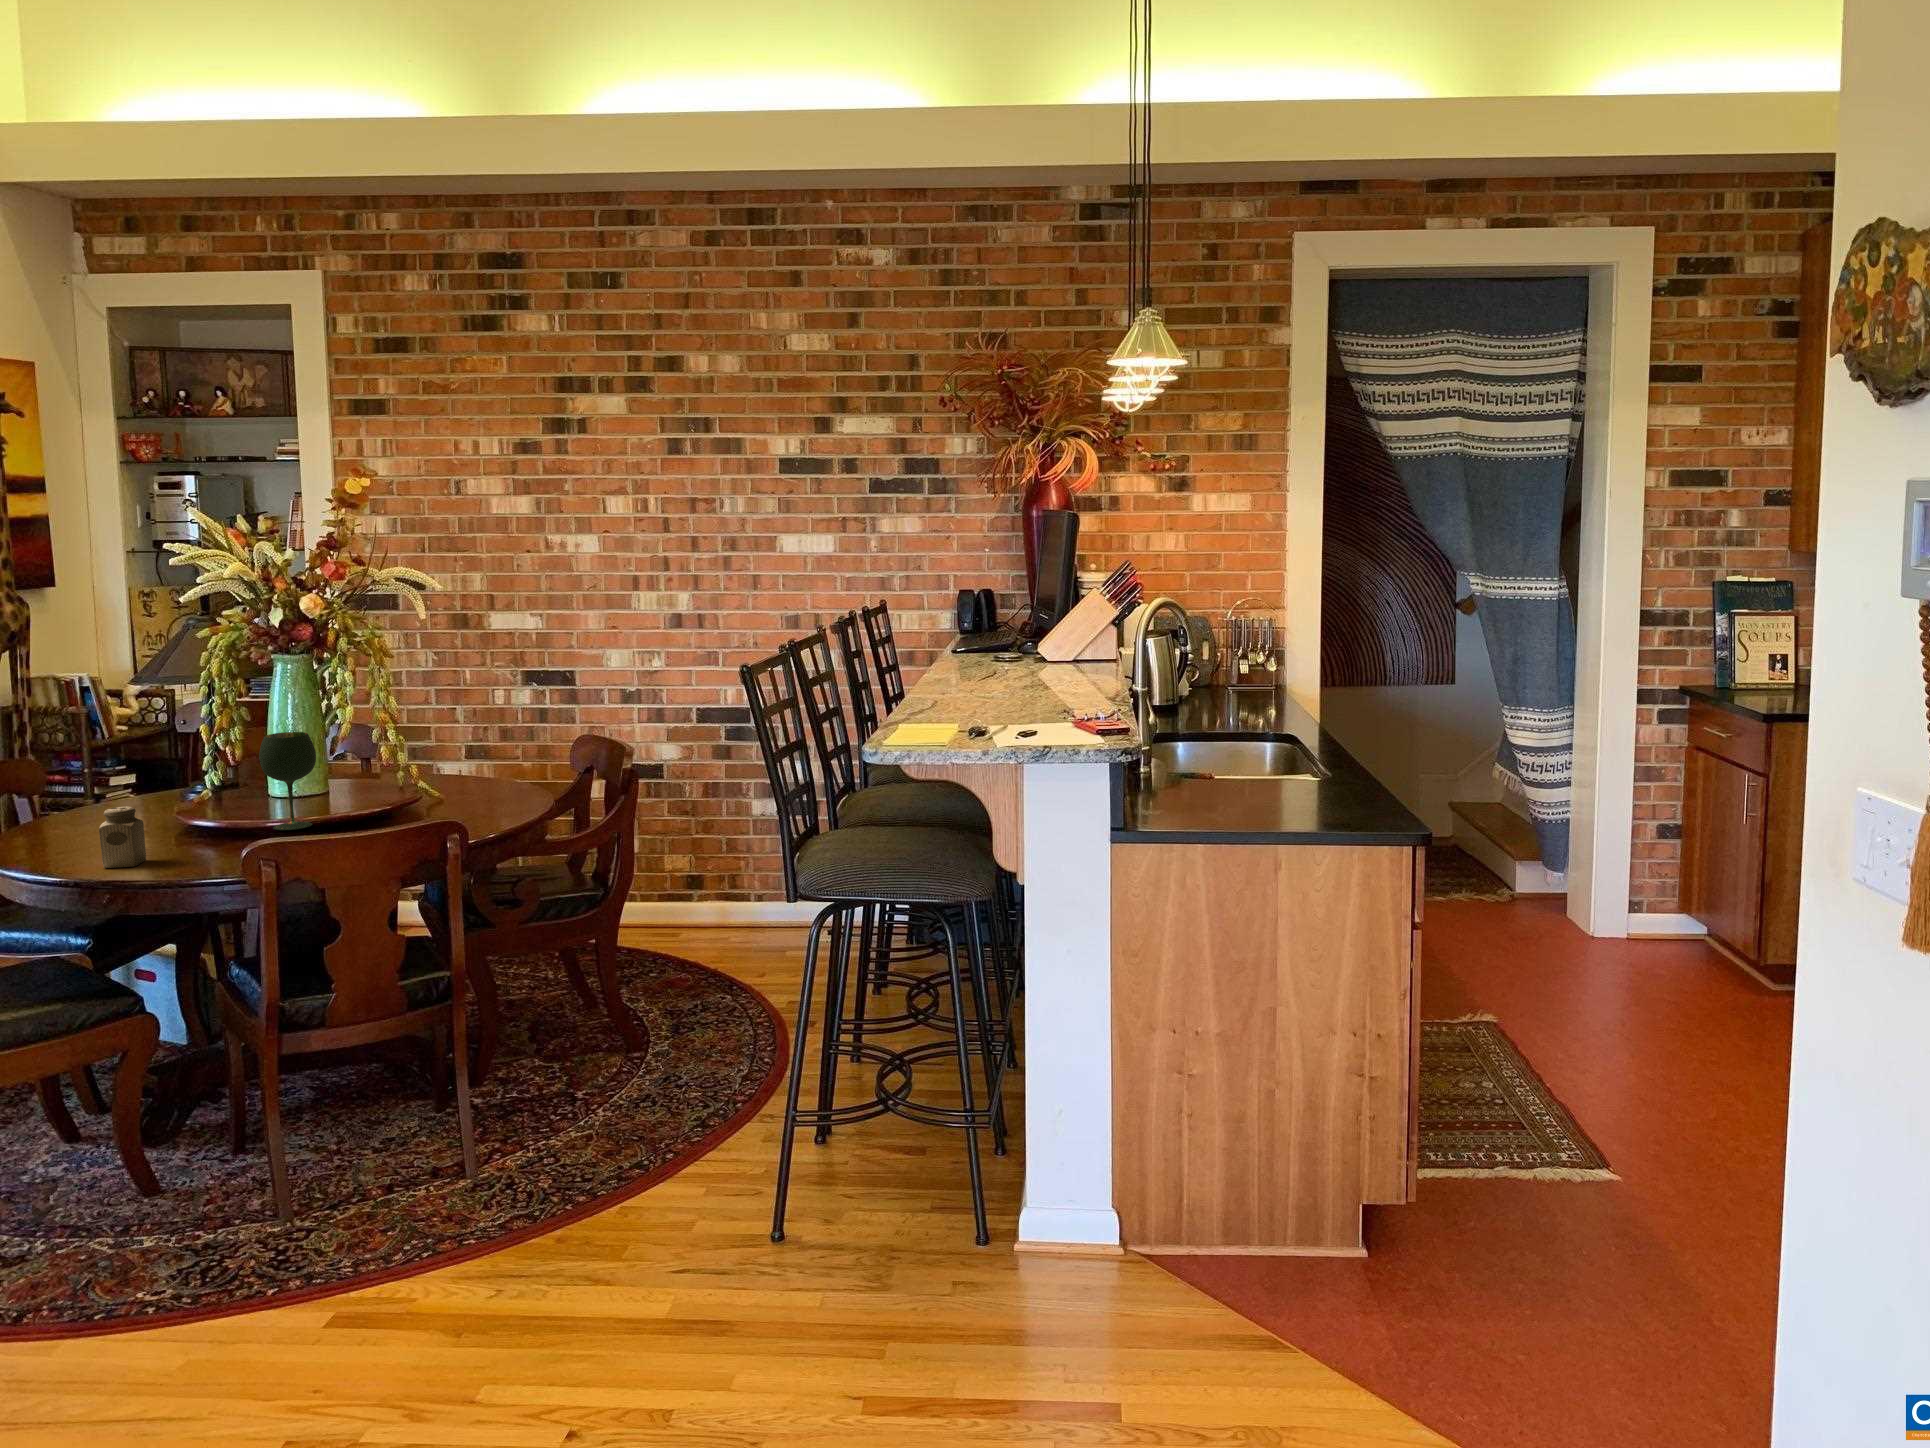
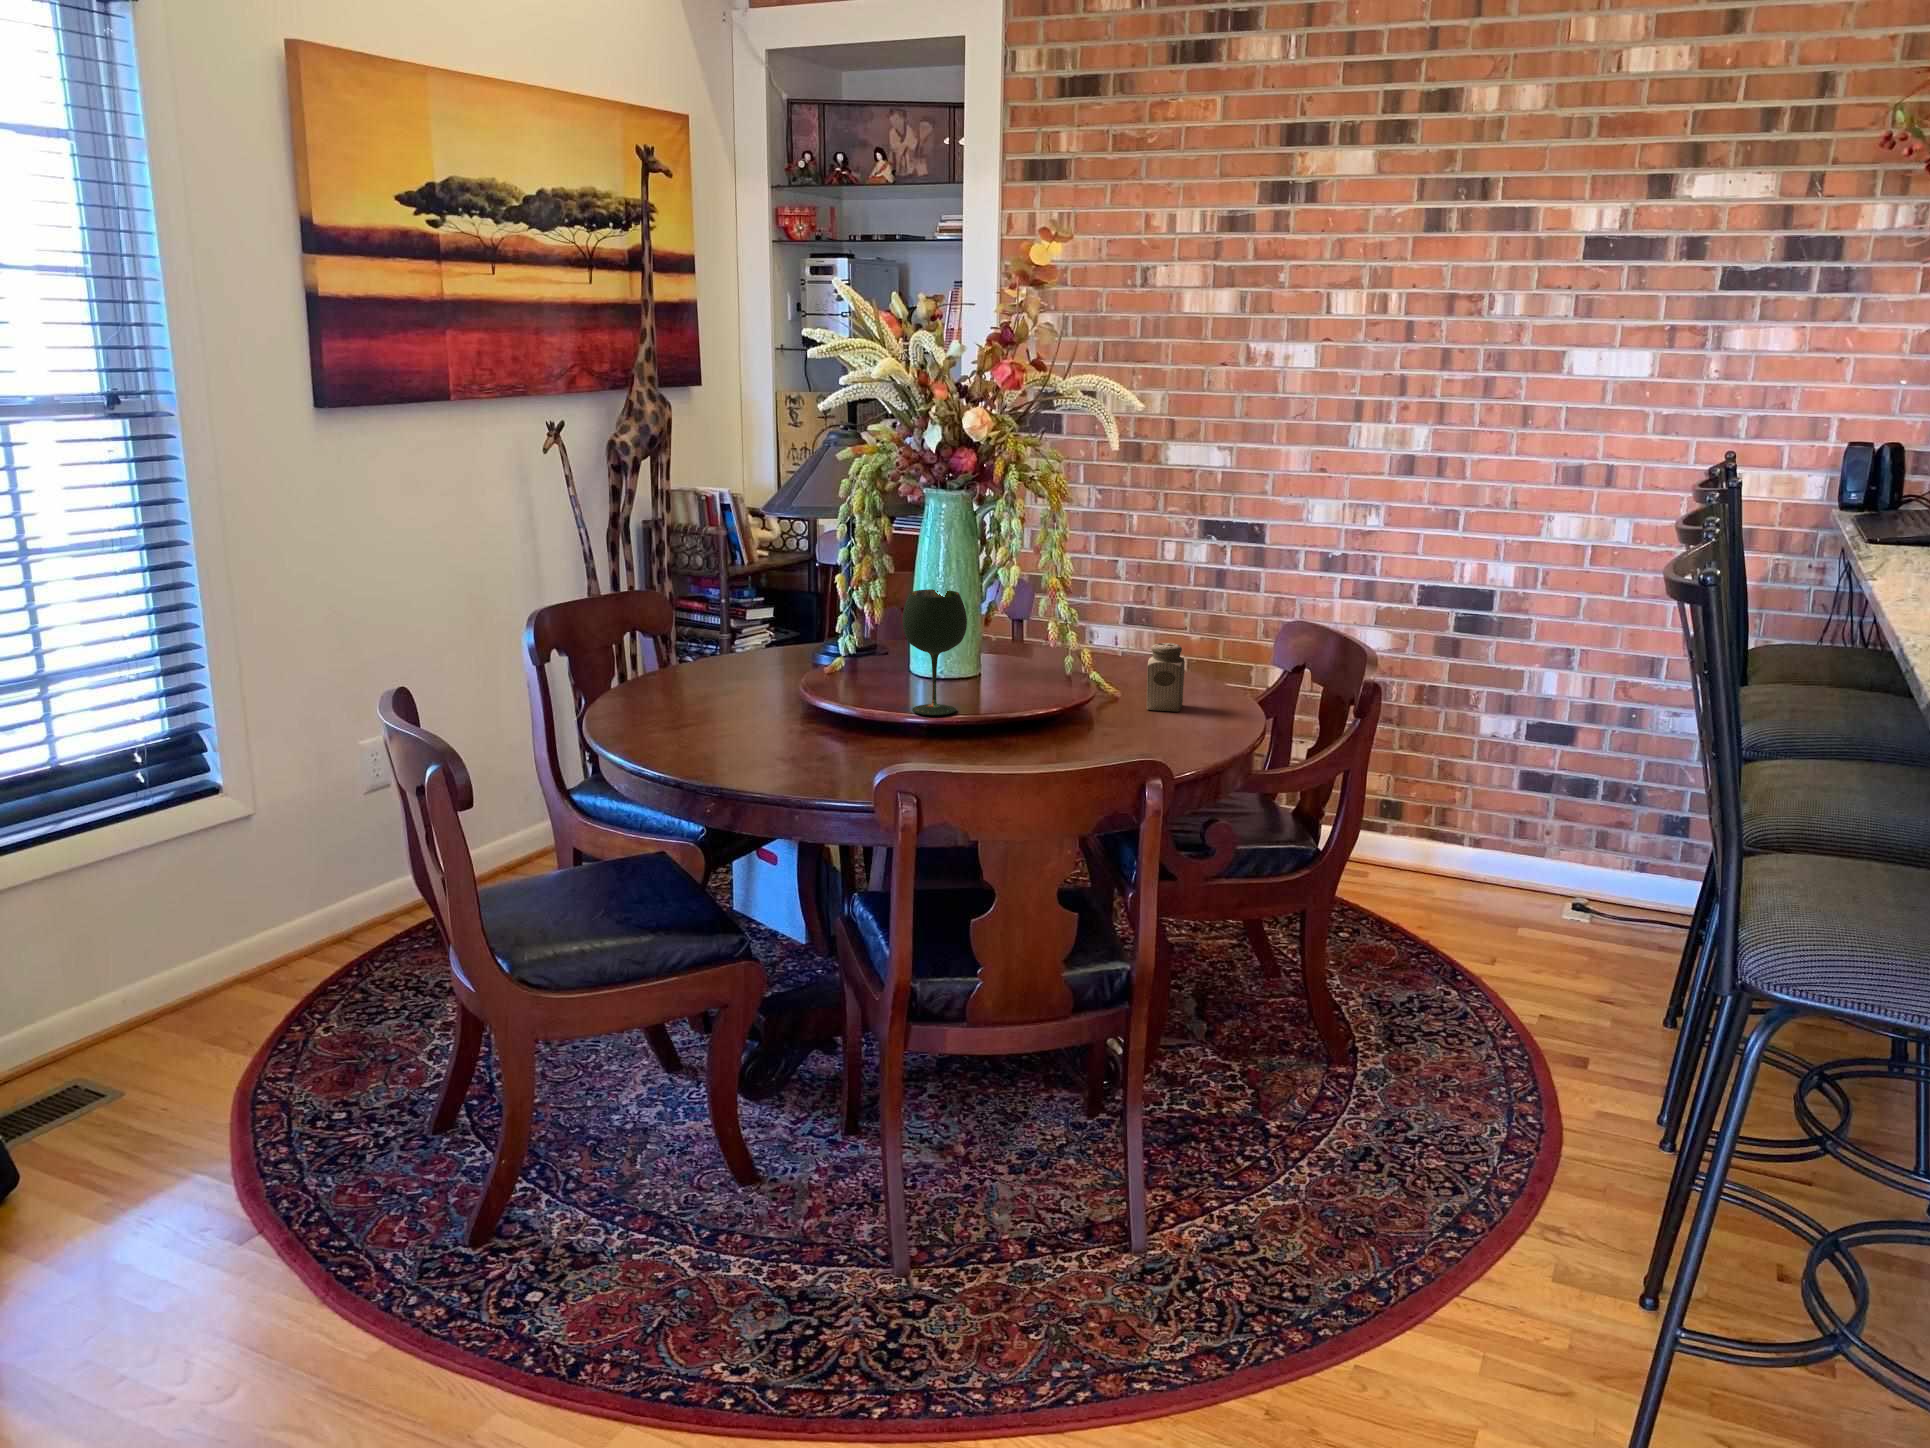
salt shaker: present [99,806,146,868] -> present [1147,643,1185,712]

